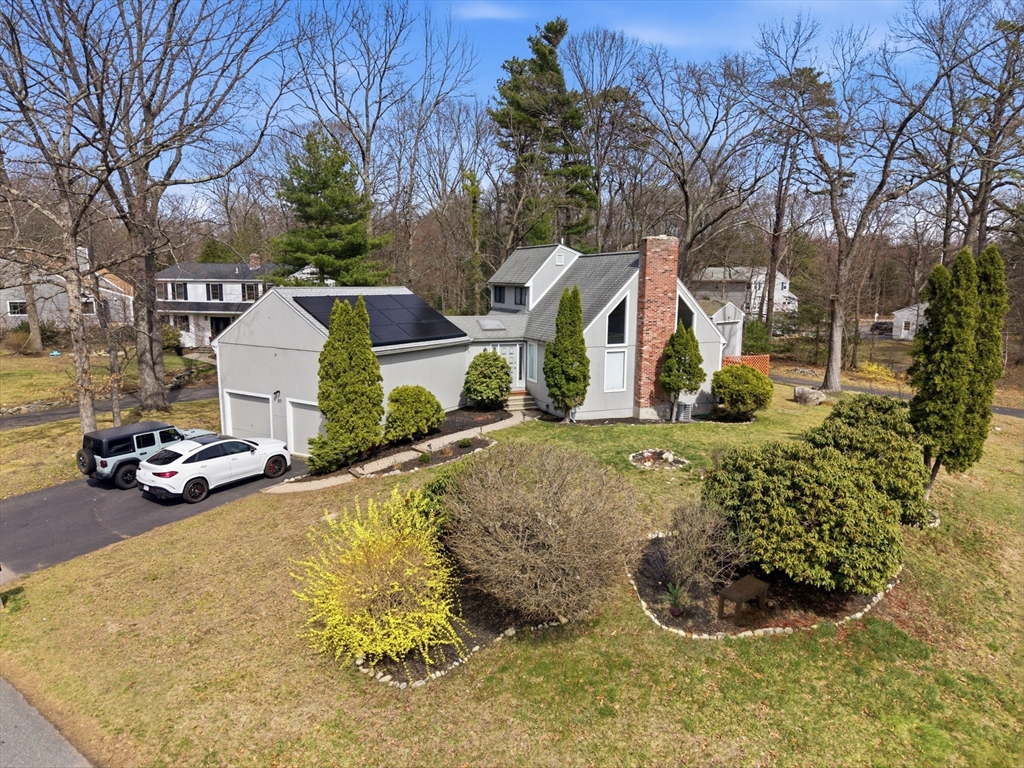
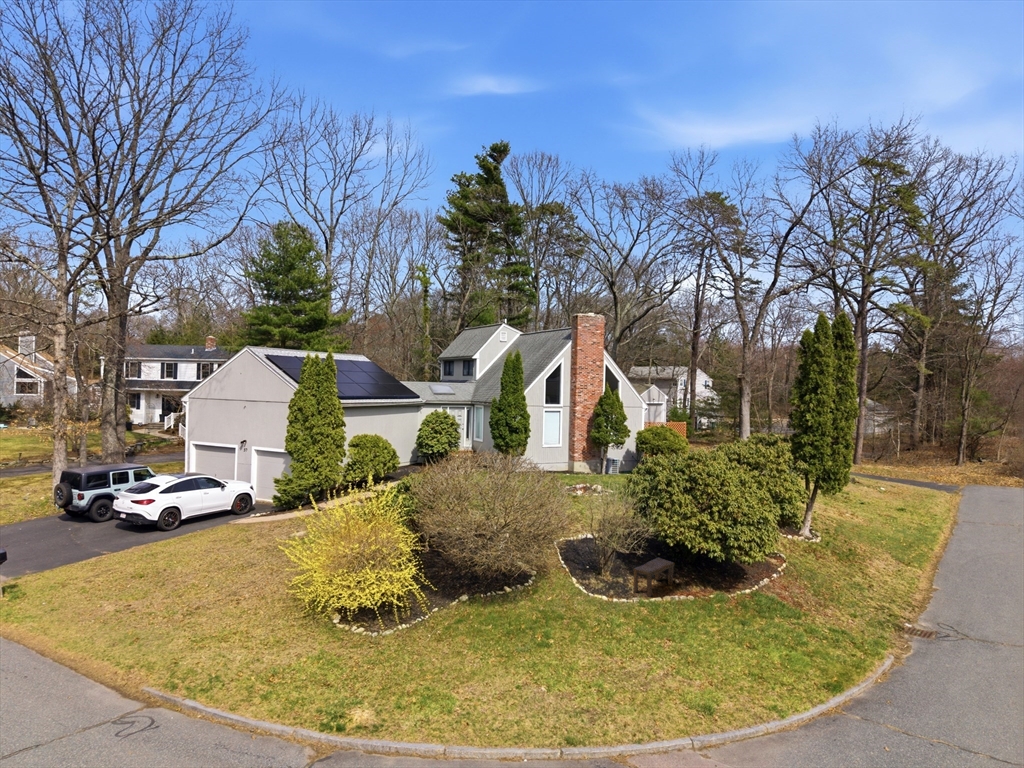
decorative plant: present [660,583,689,616] -> none [583,562,614,592]

